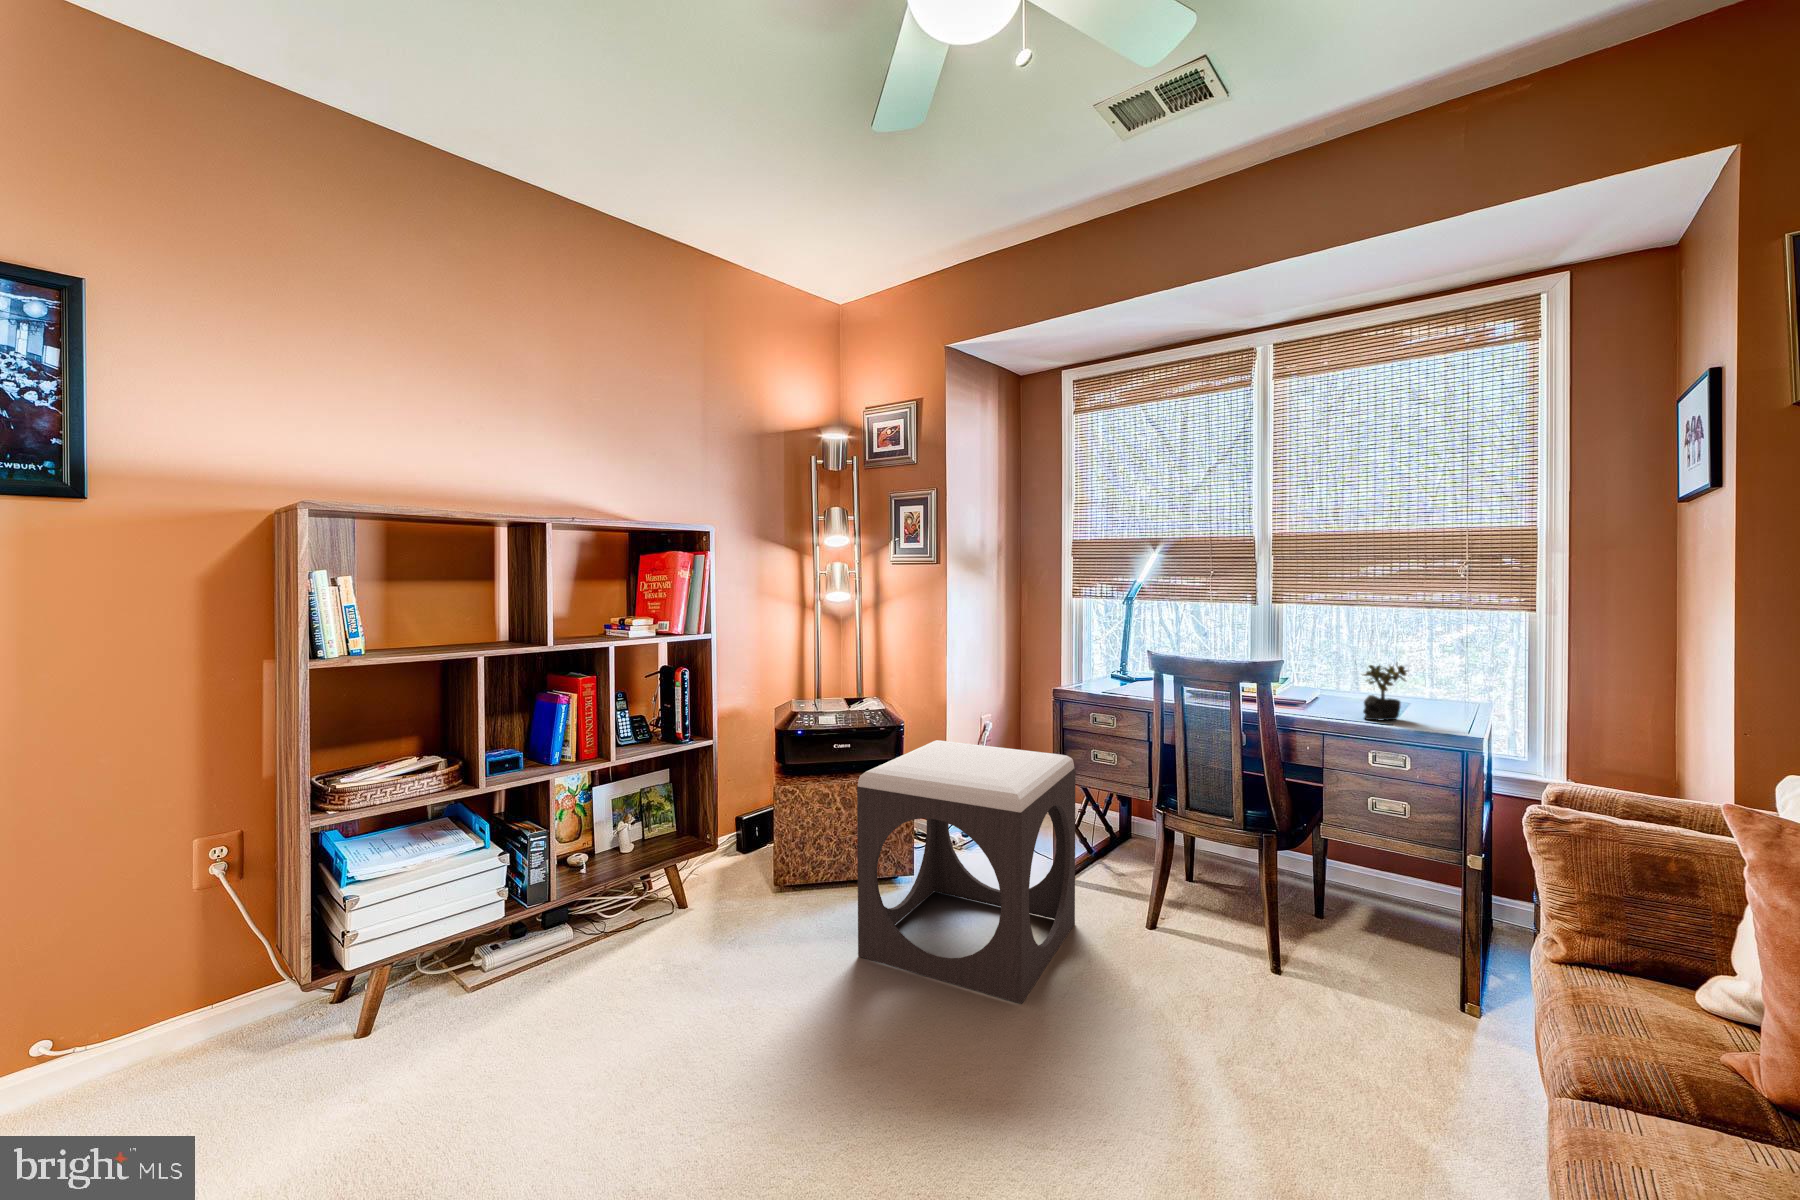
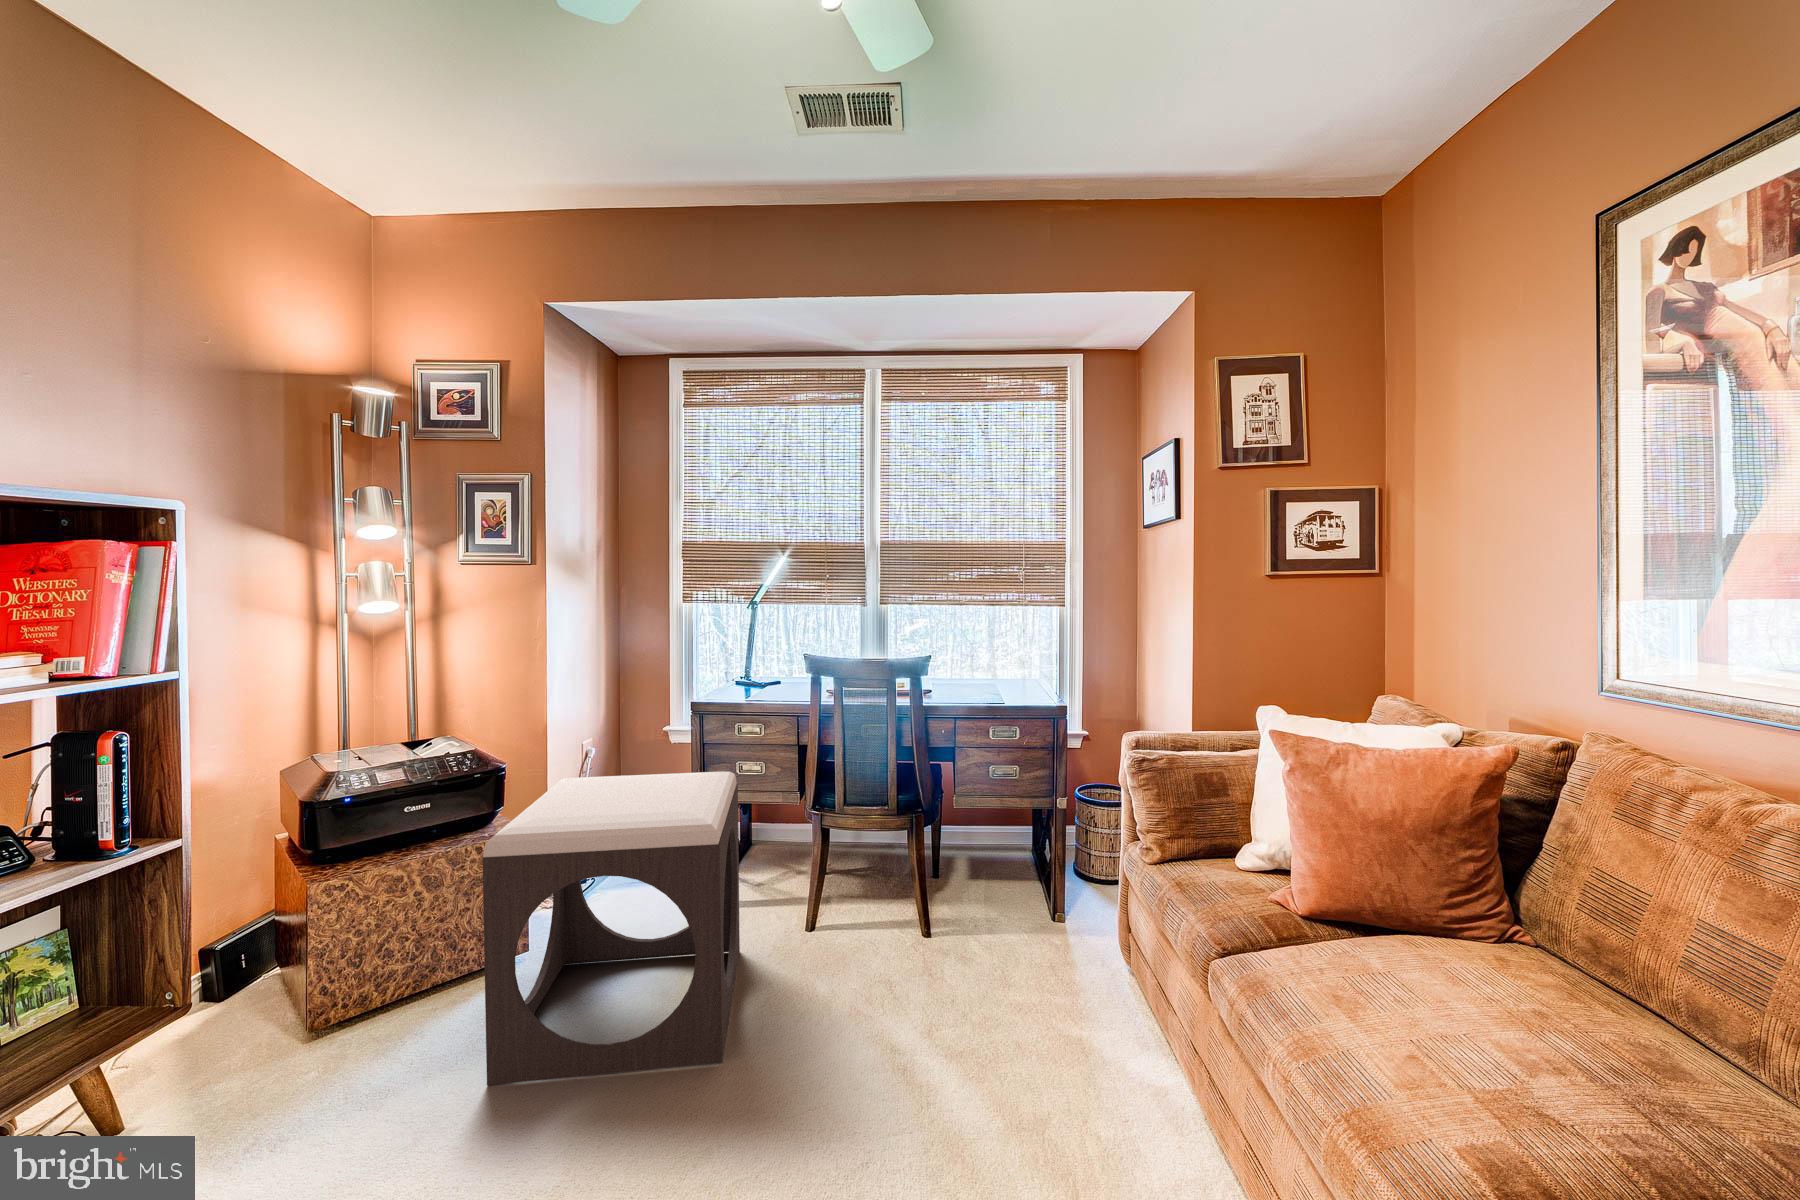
succulent plant: present [1363,665,1408,720] -> none [976,649,1008,700]

